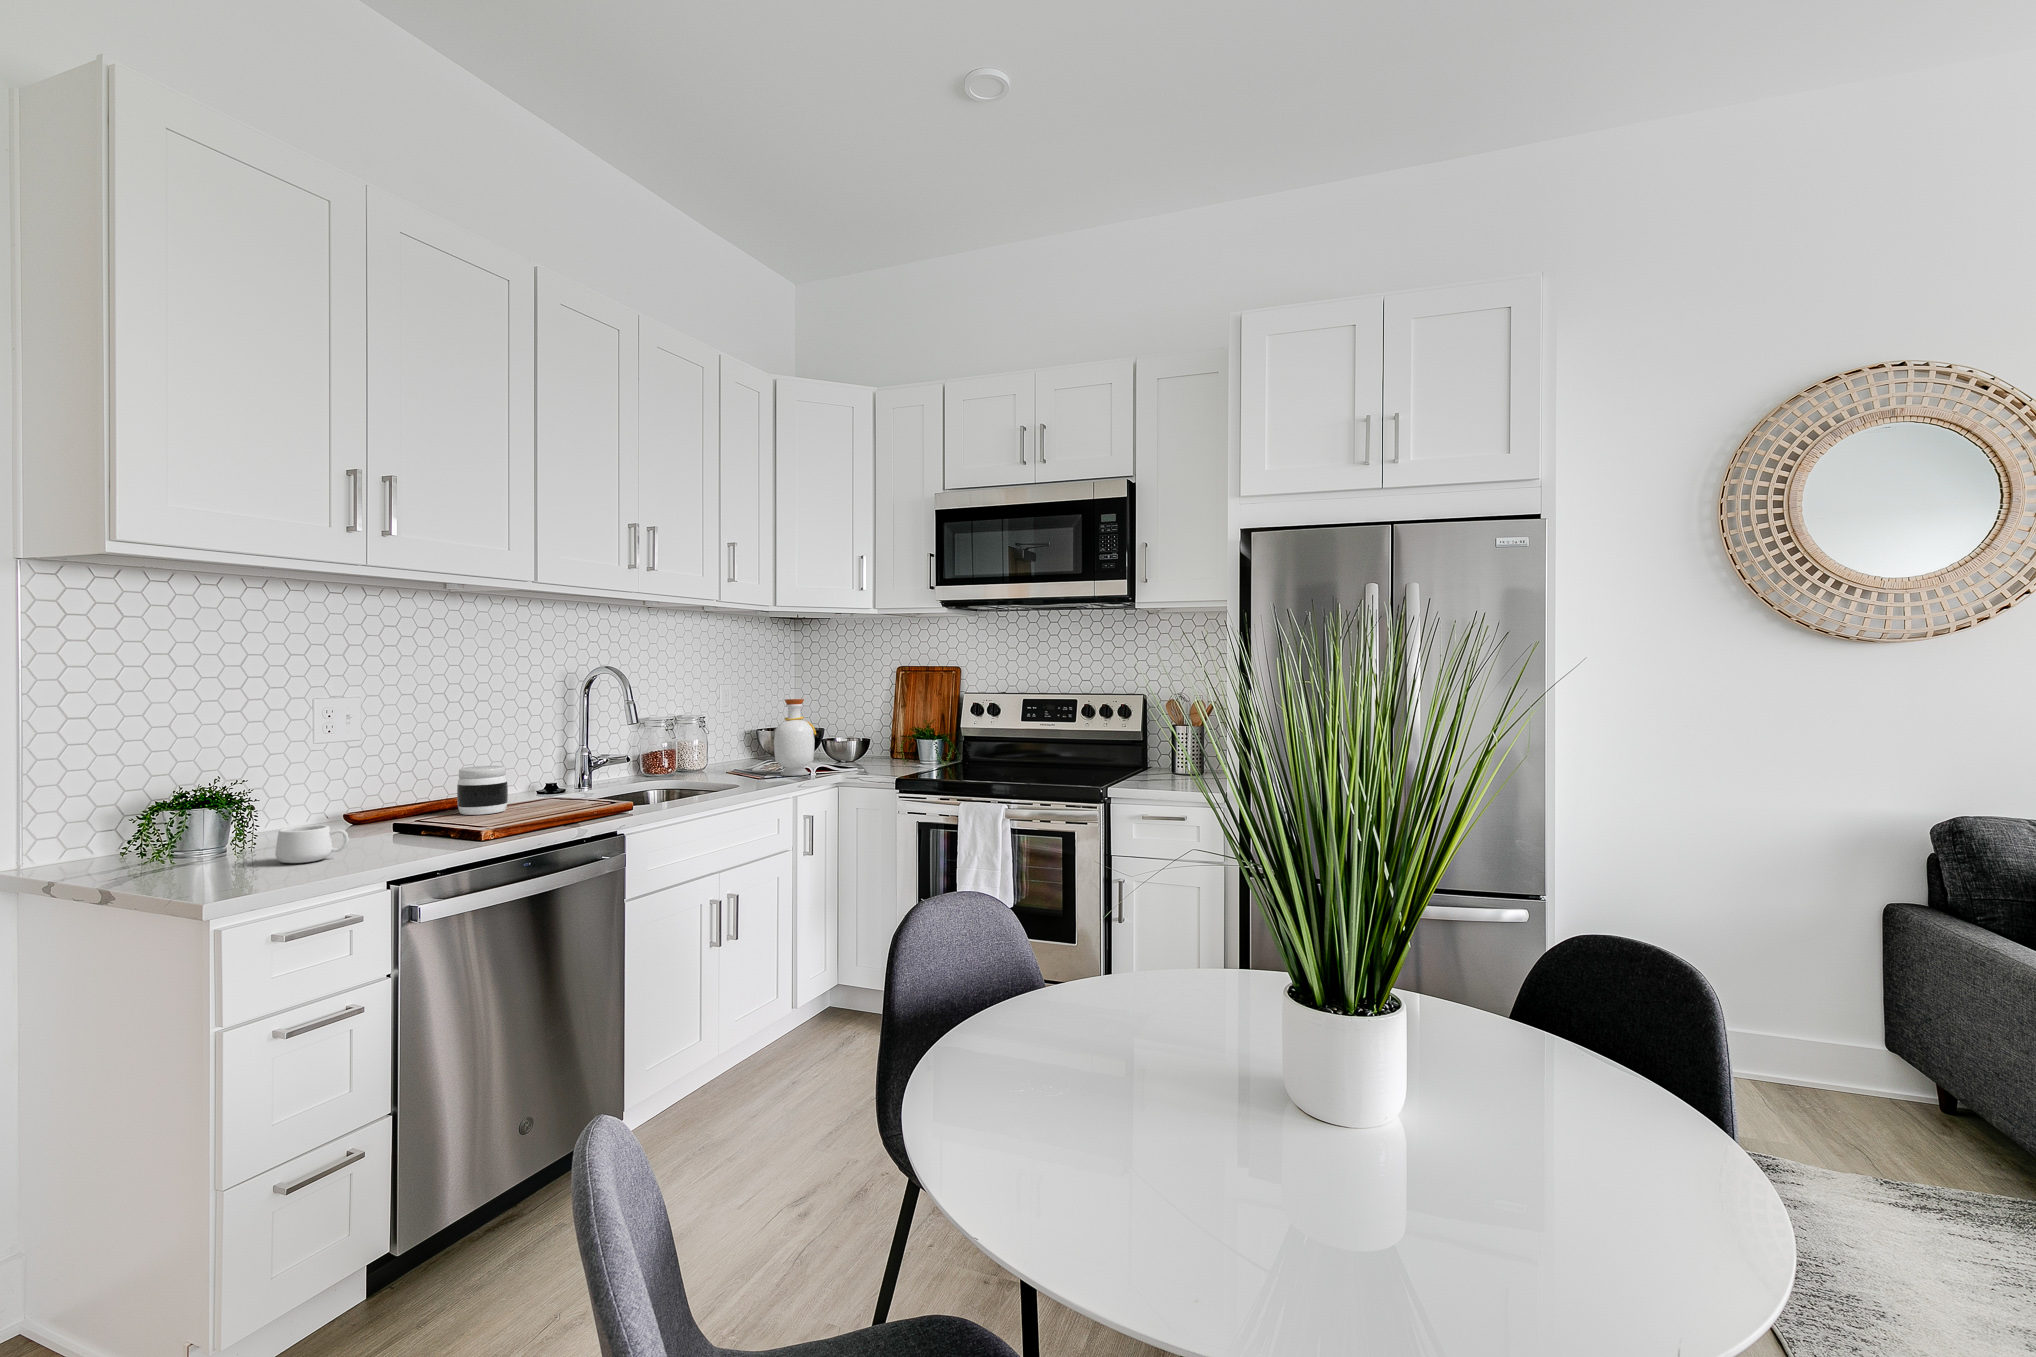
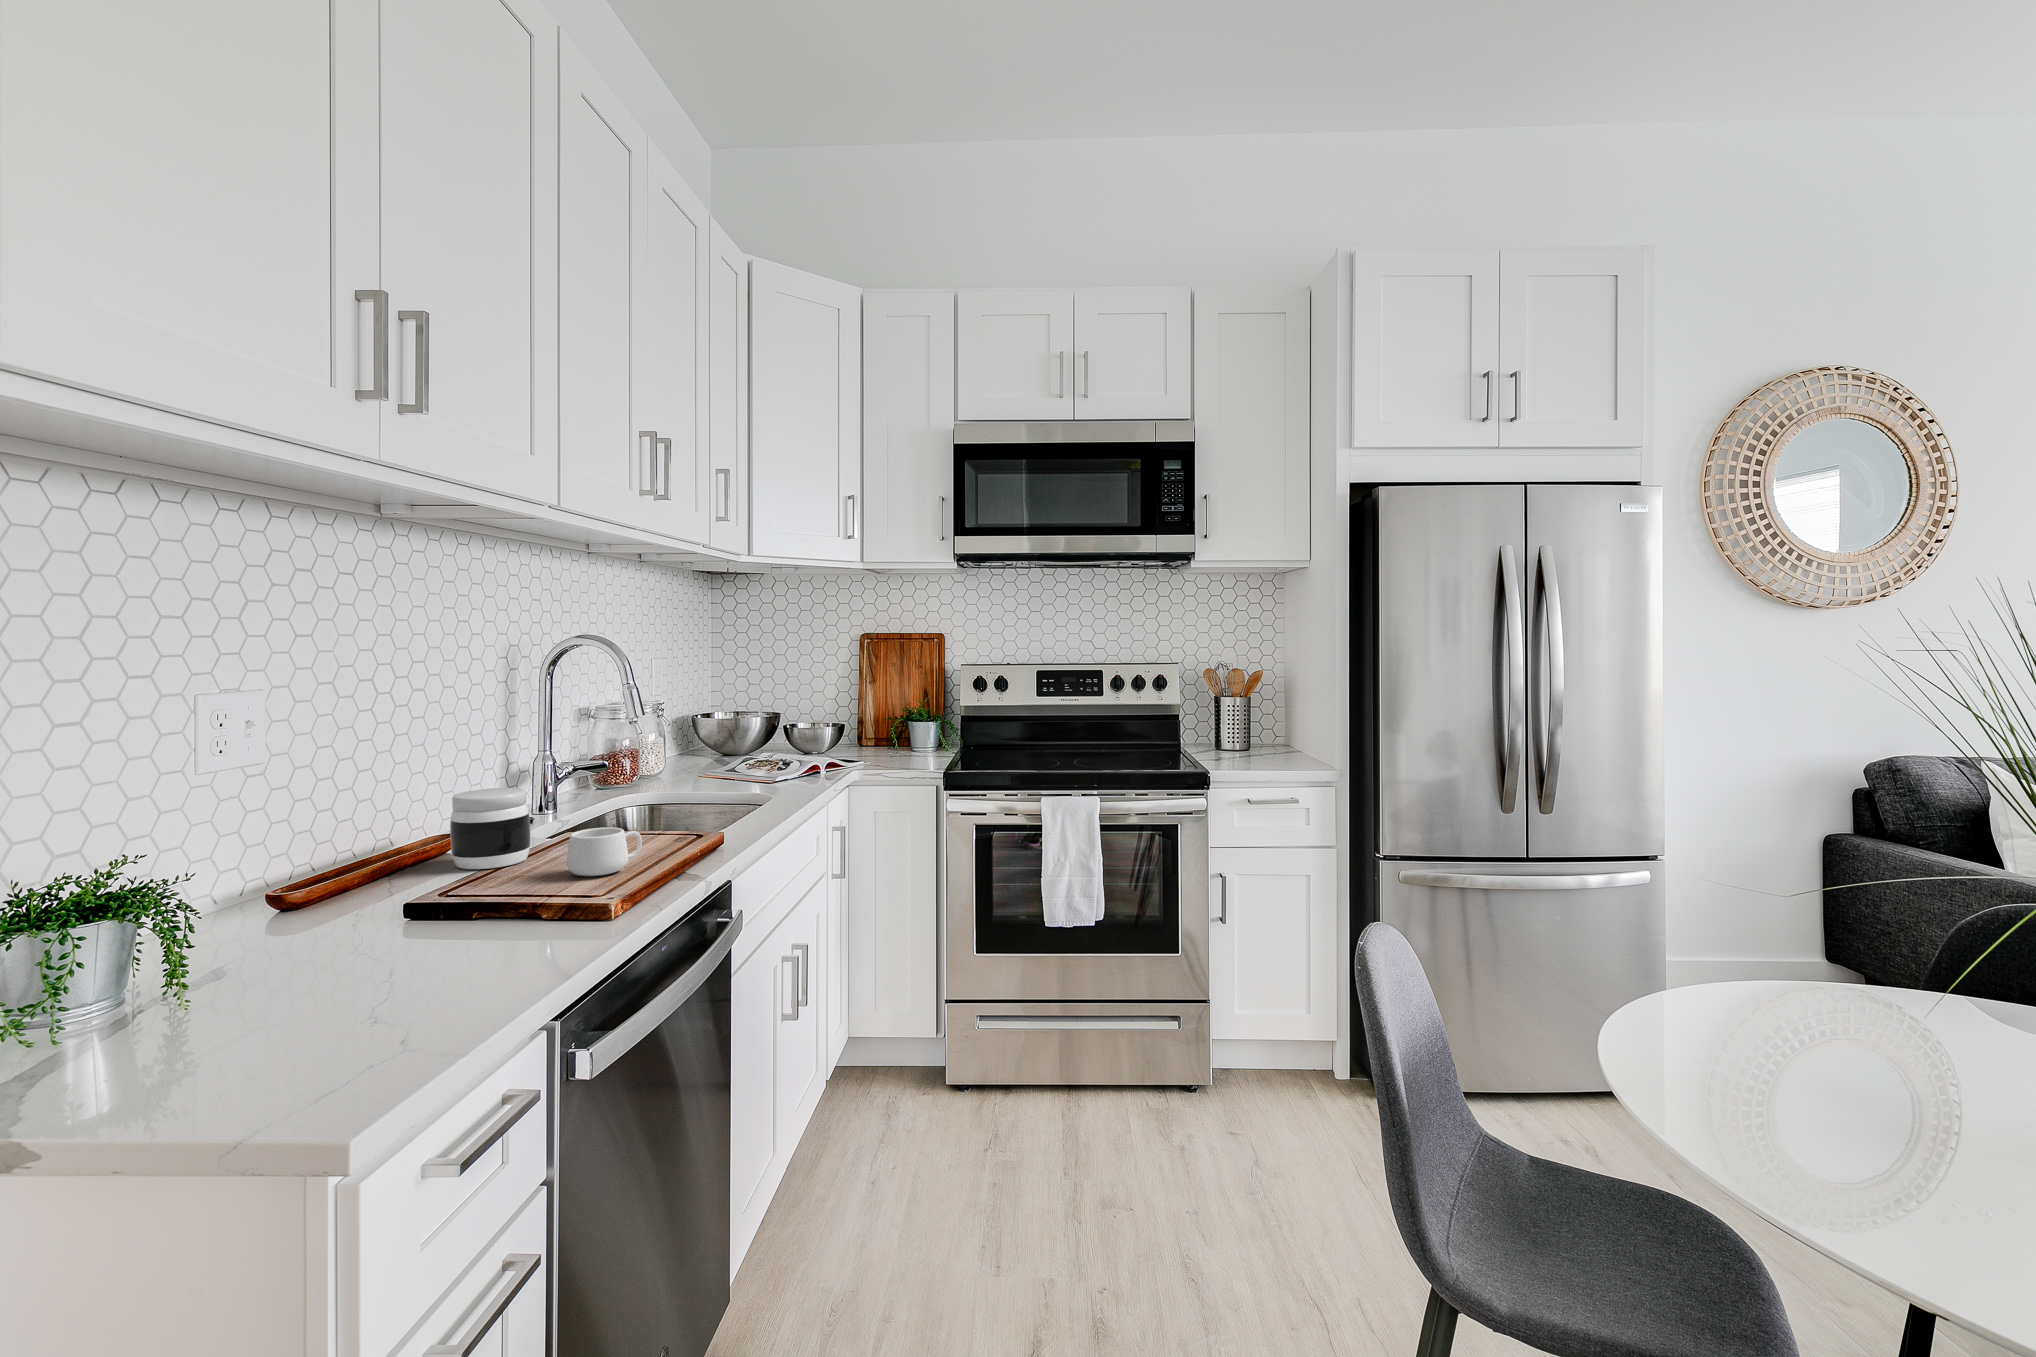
bottle: present [774,699,816,776] -> none [771,676,827,775]
mug: present [275,825,349,863] -> present [567,827,642,876]

